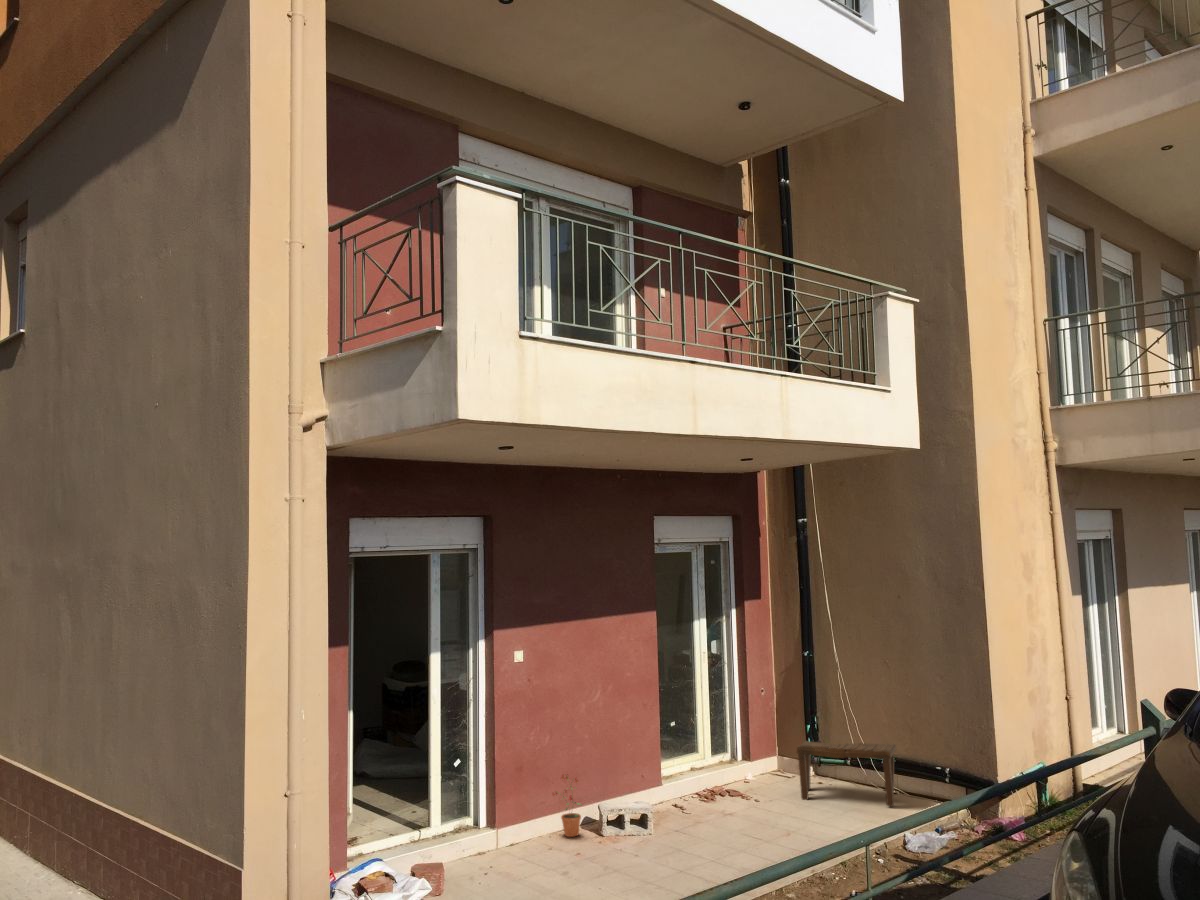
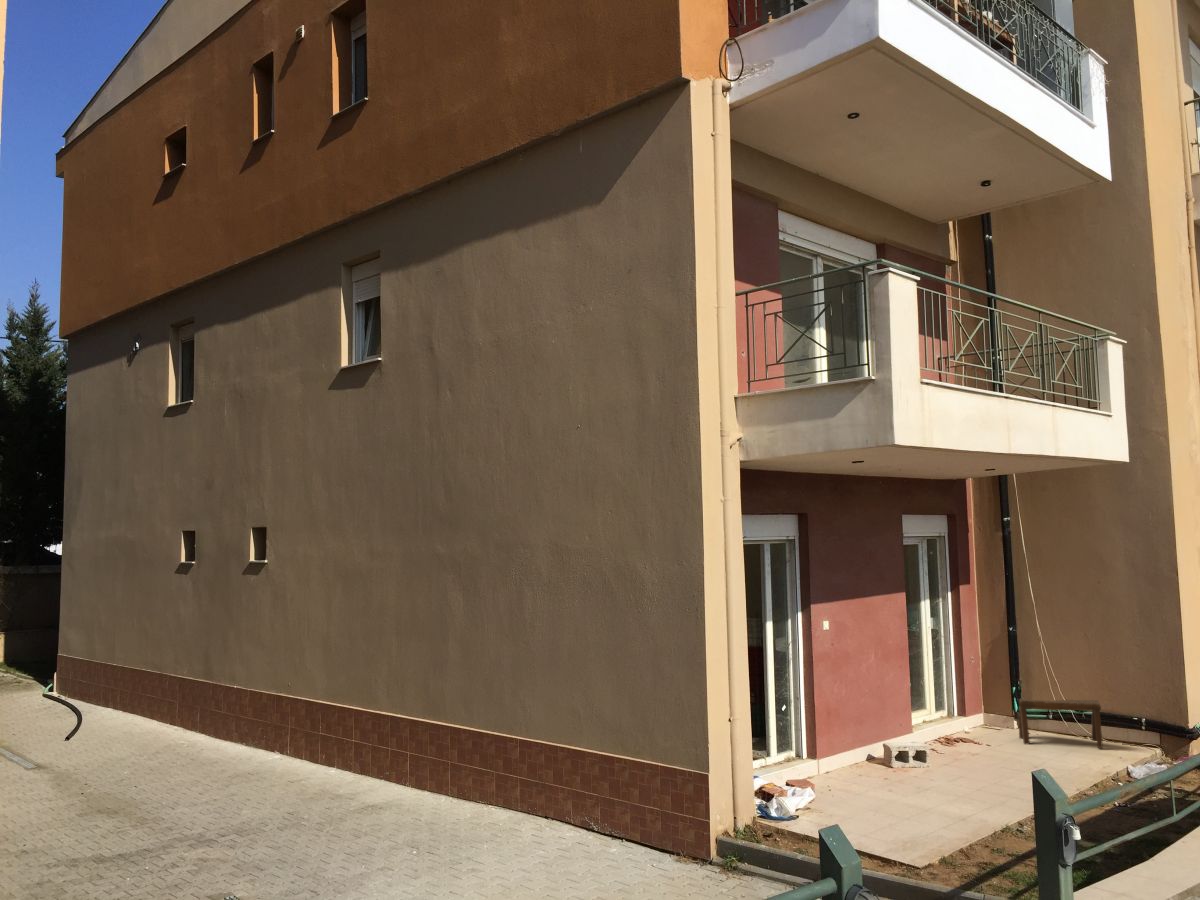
potted plant: present [552,774,581,837] -> none [850,718,876,766]

